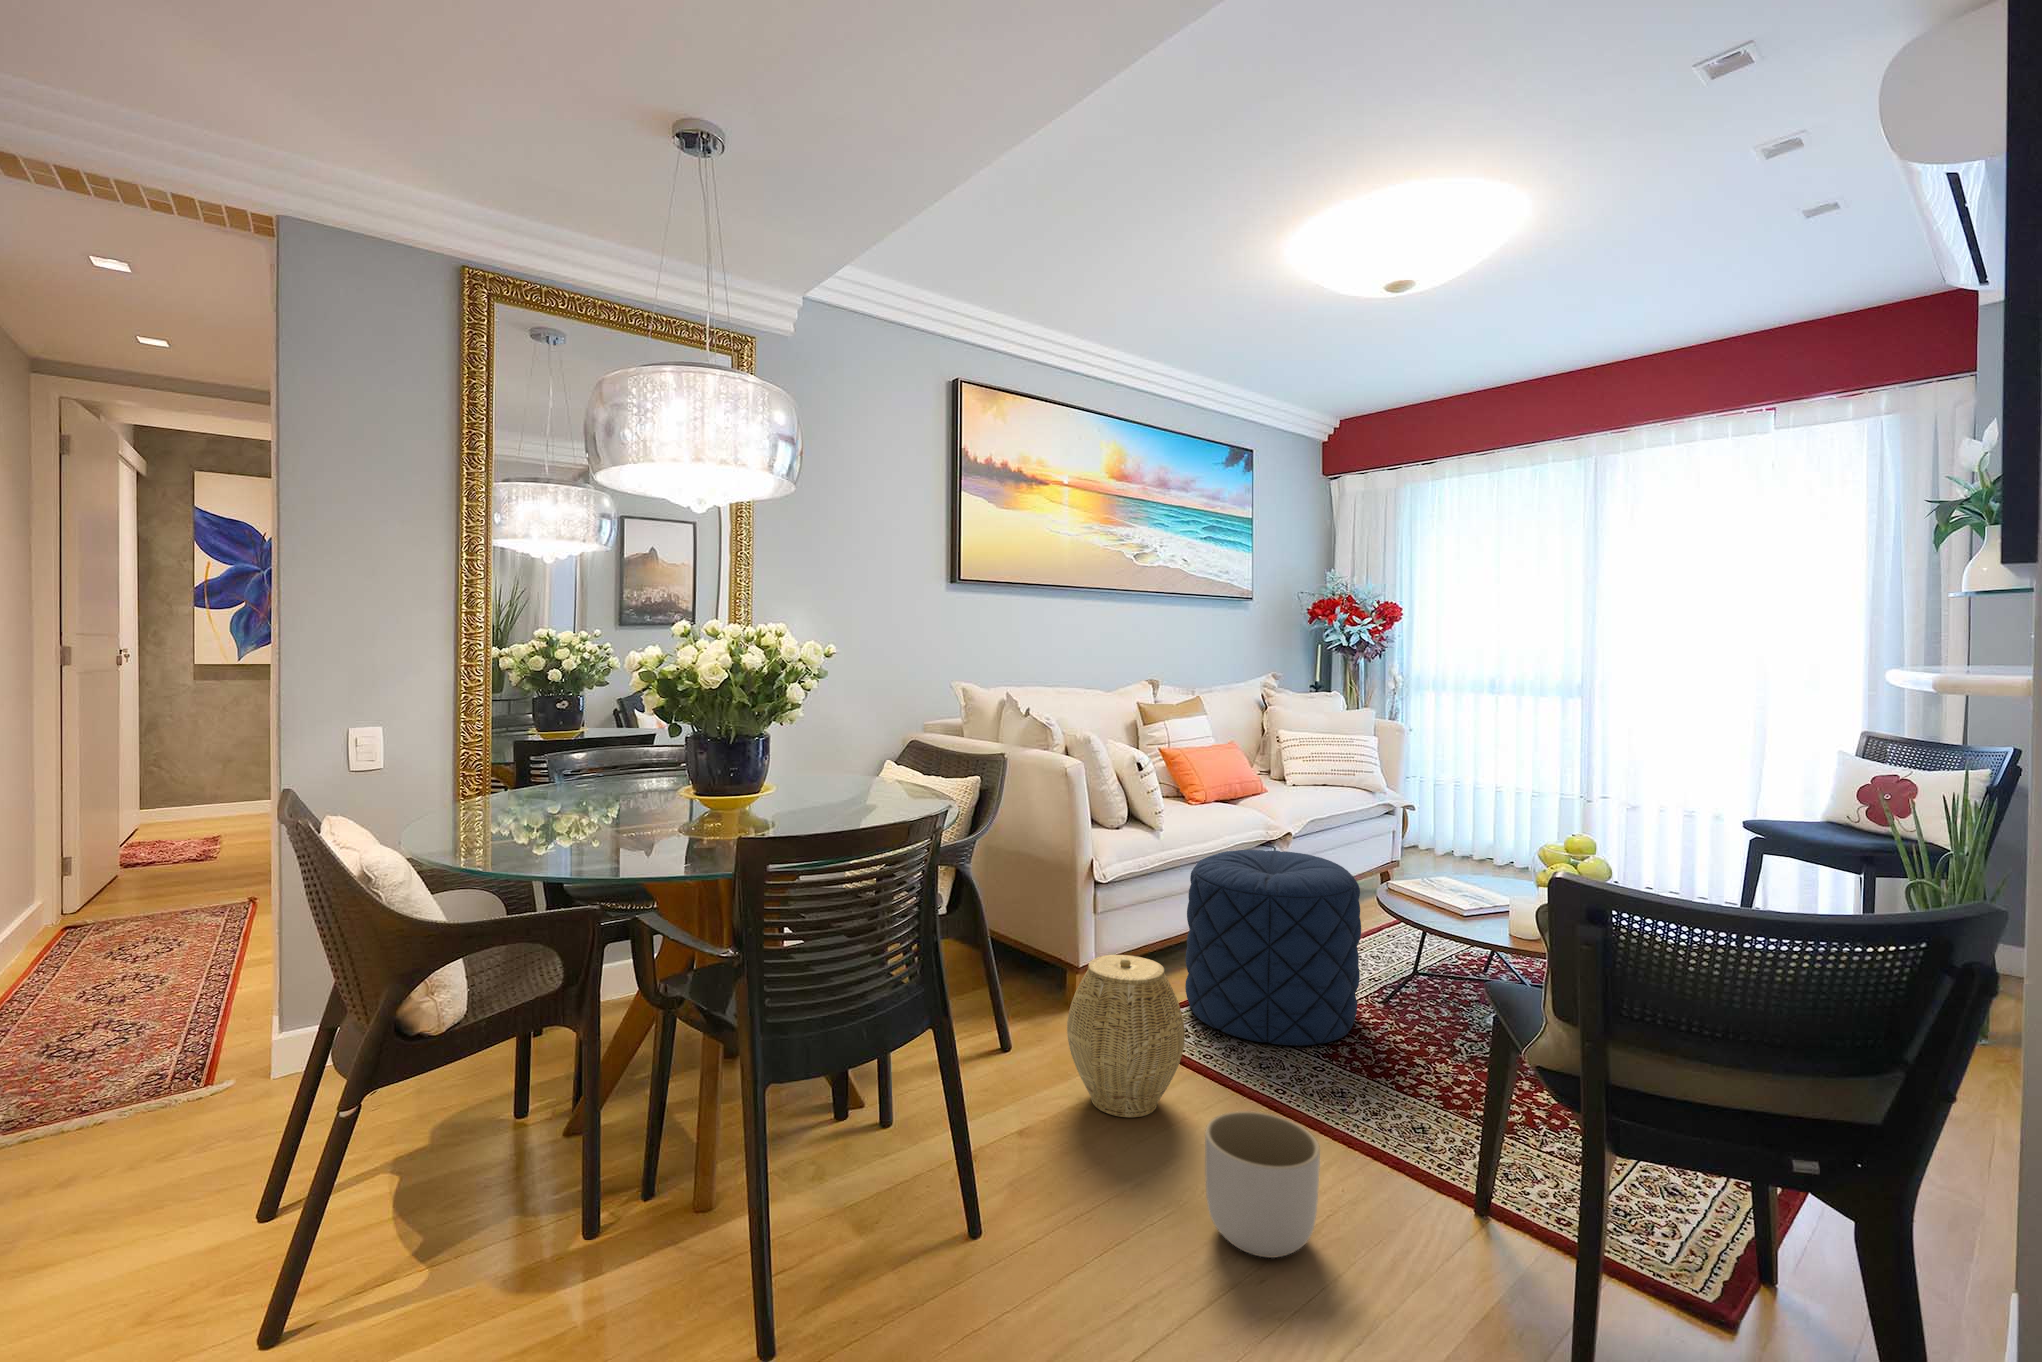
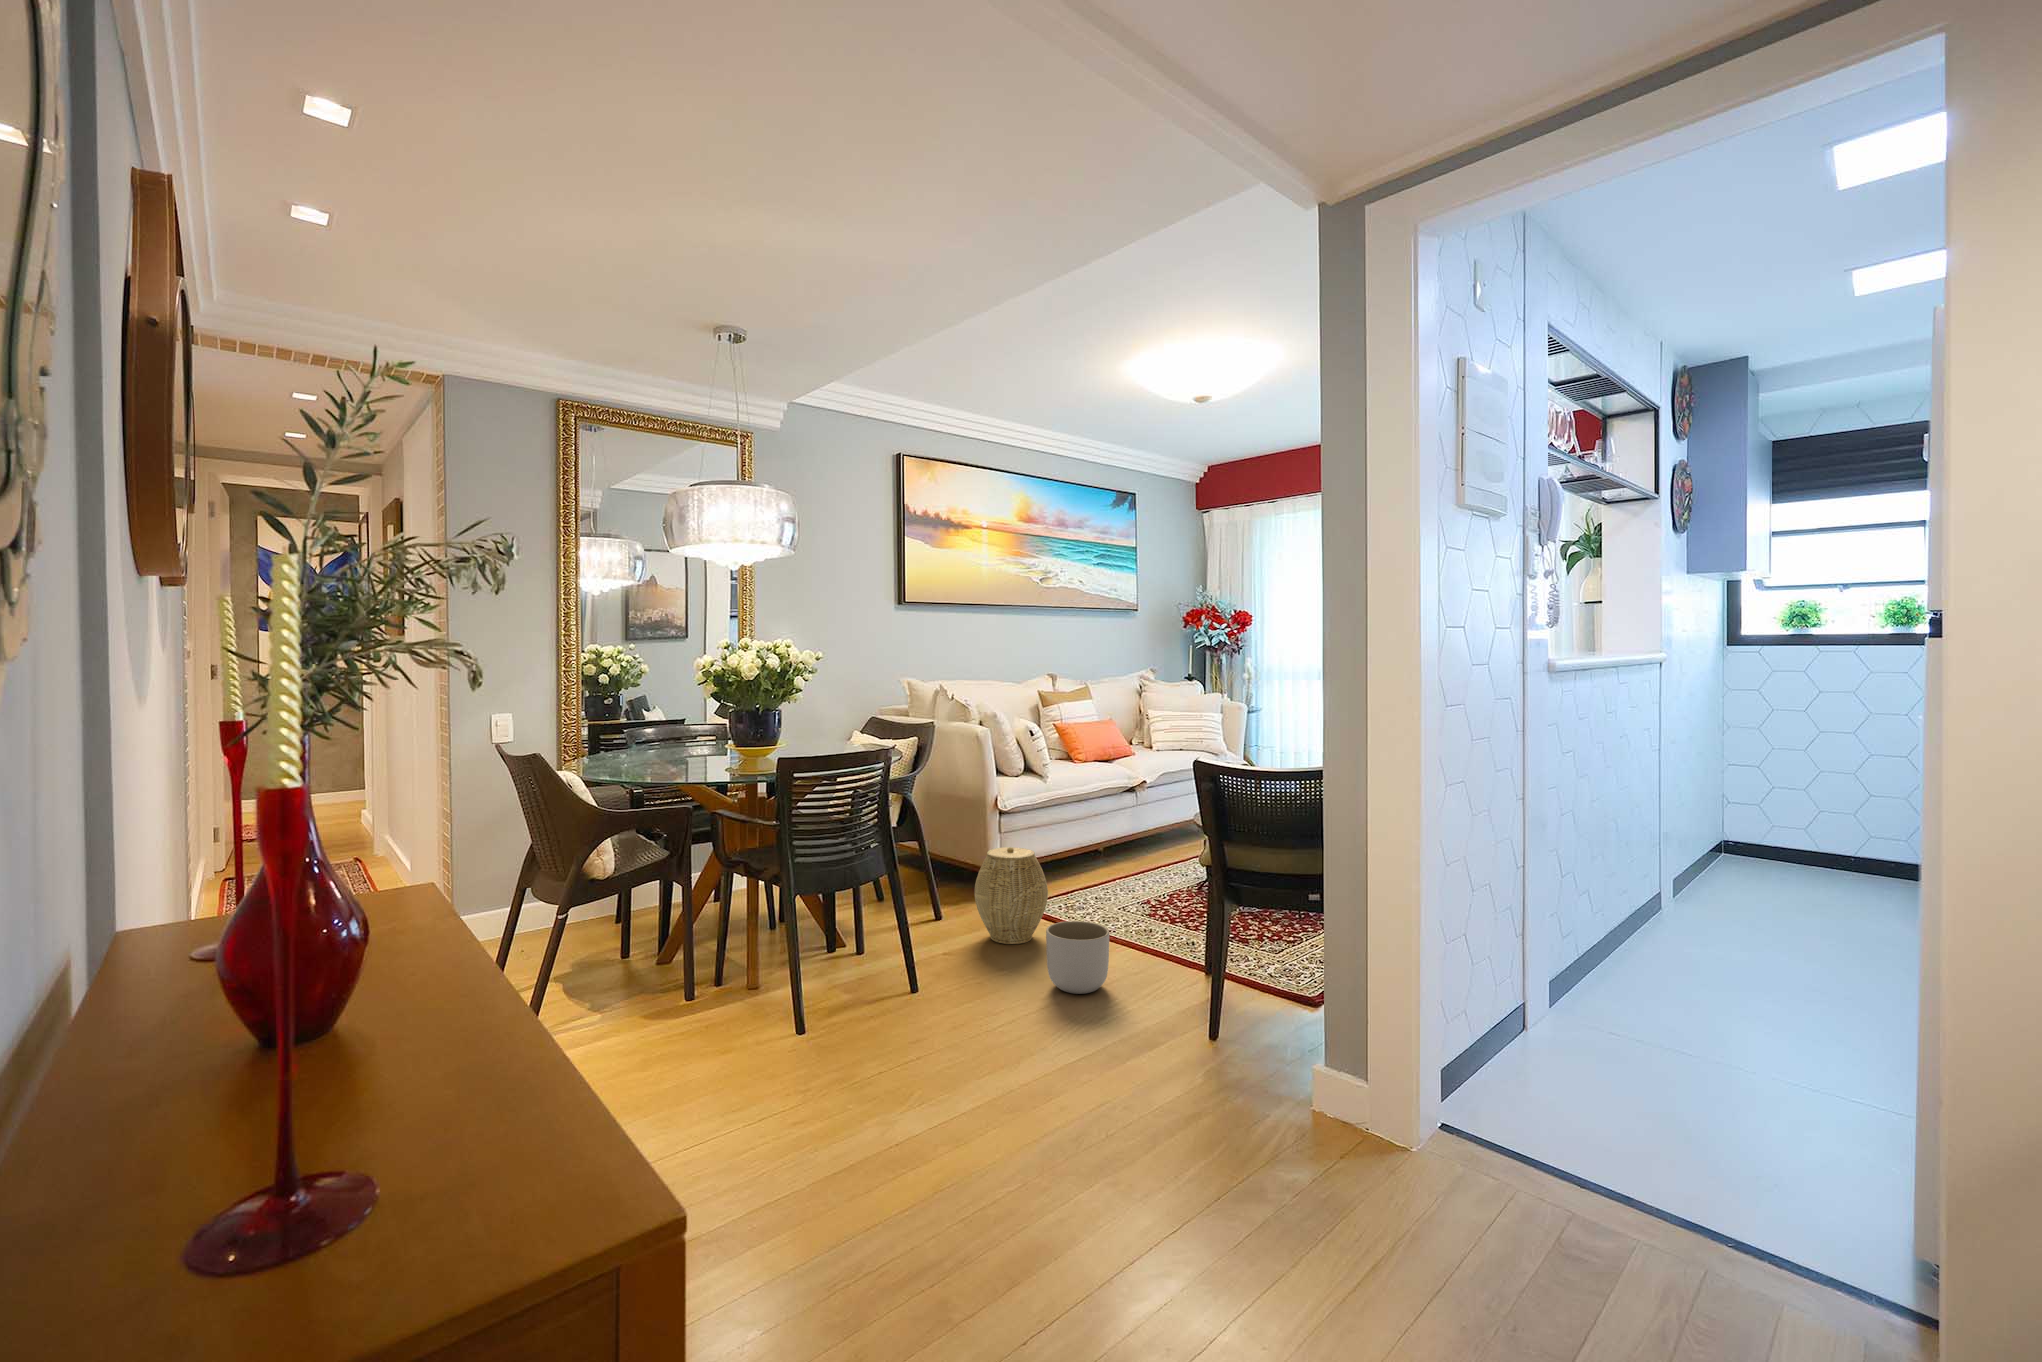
pouf: present [1185,850,1361,1046] -> none [1061,787,1173,909]

